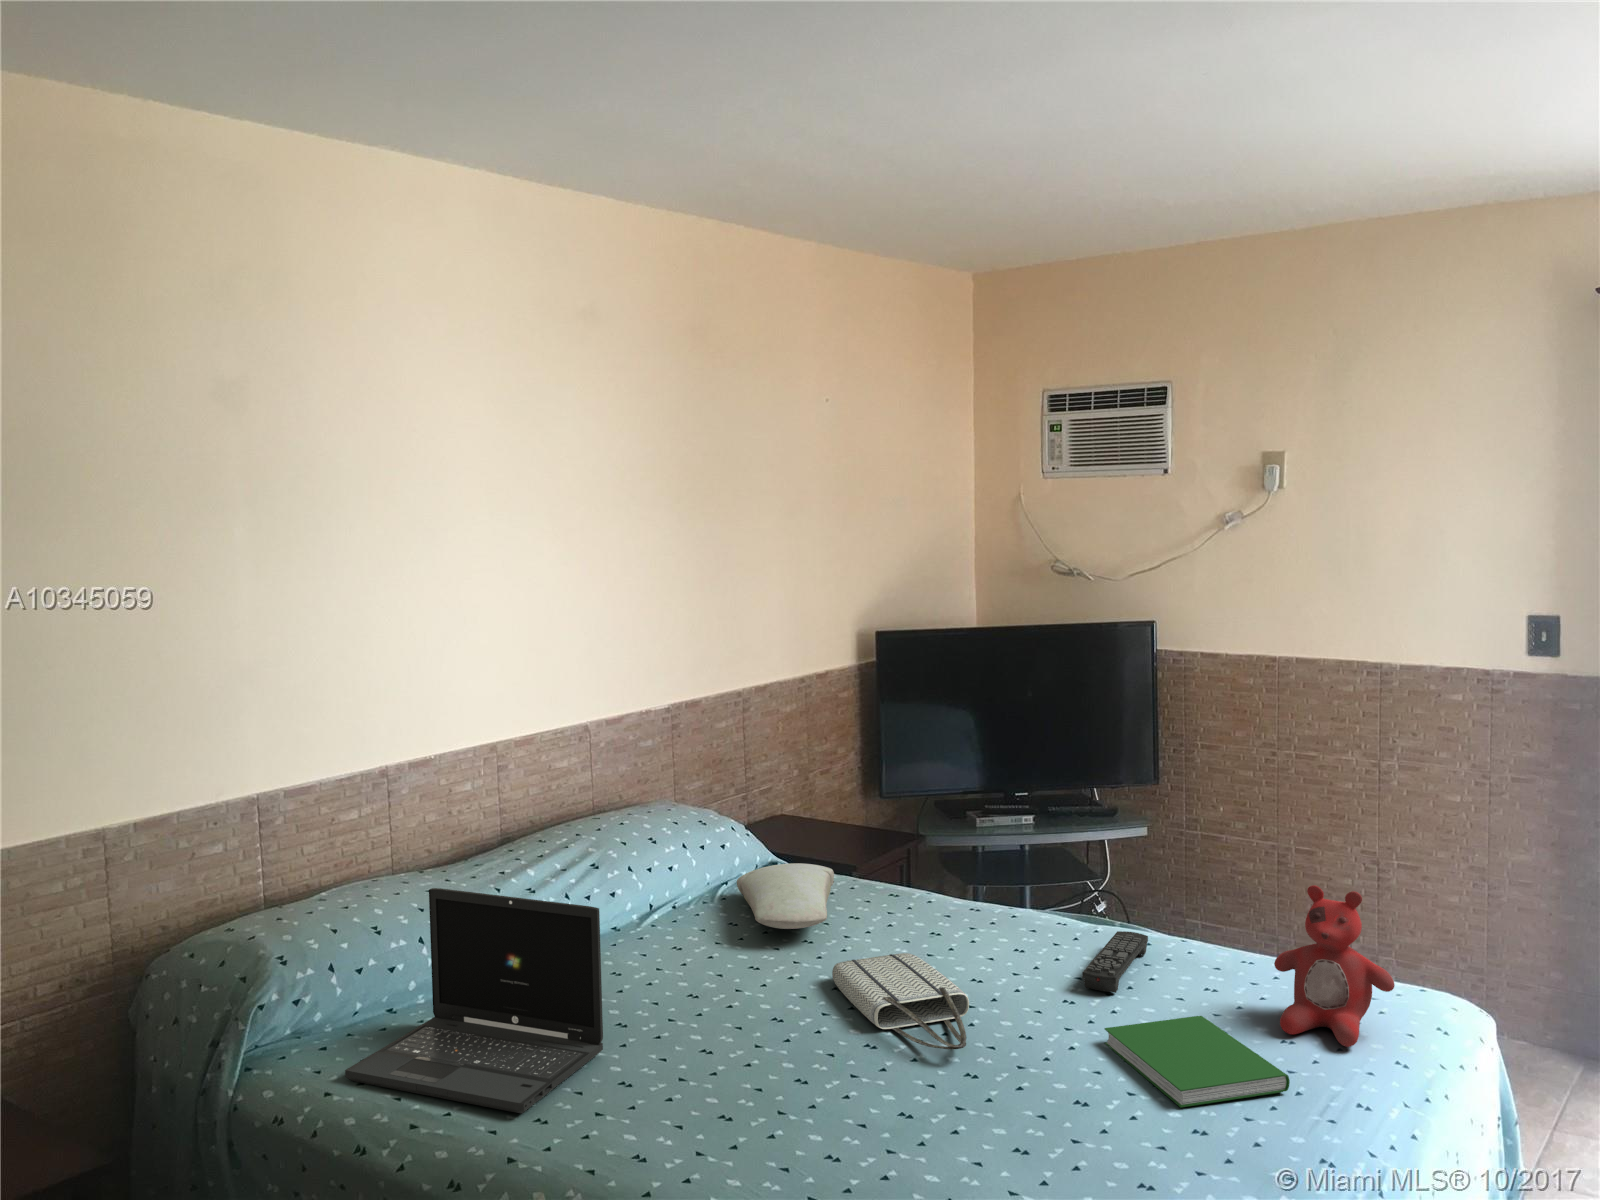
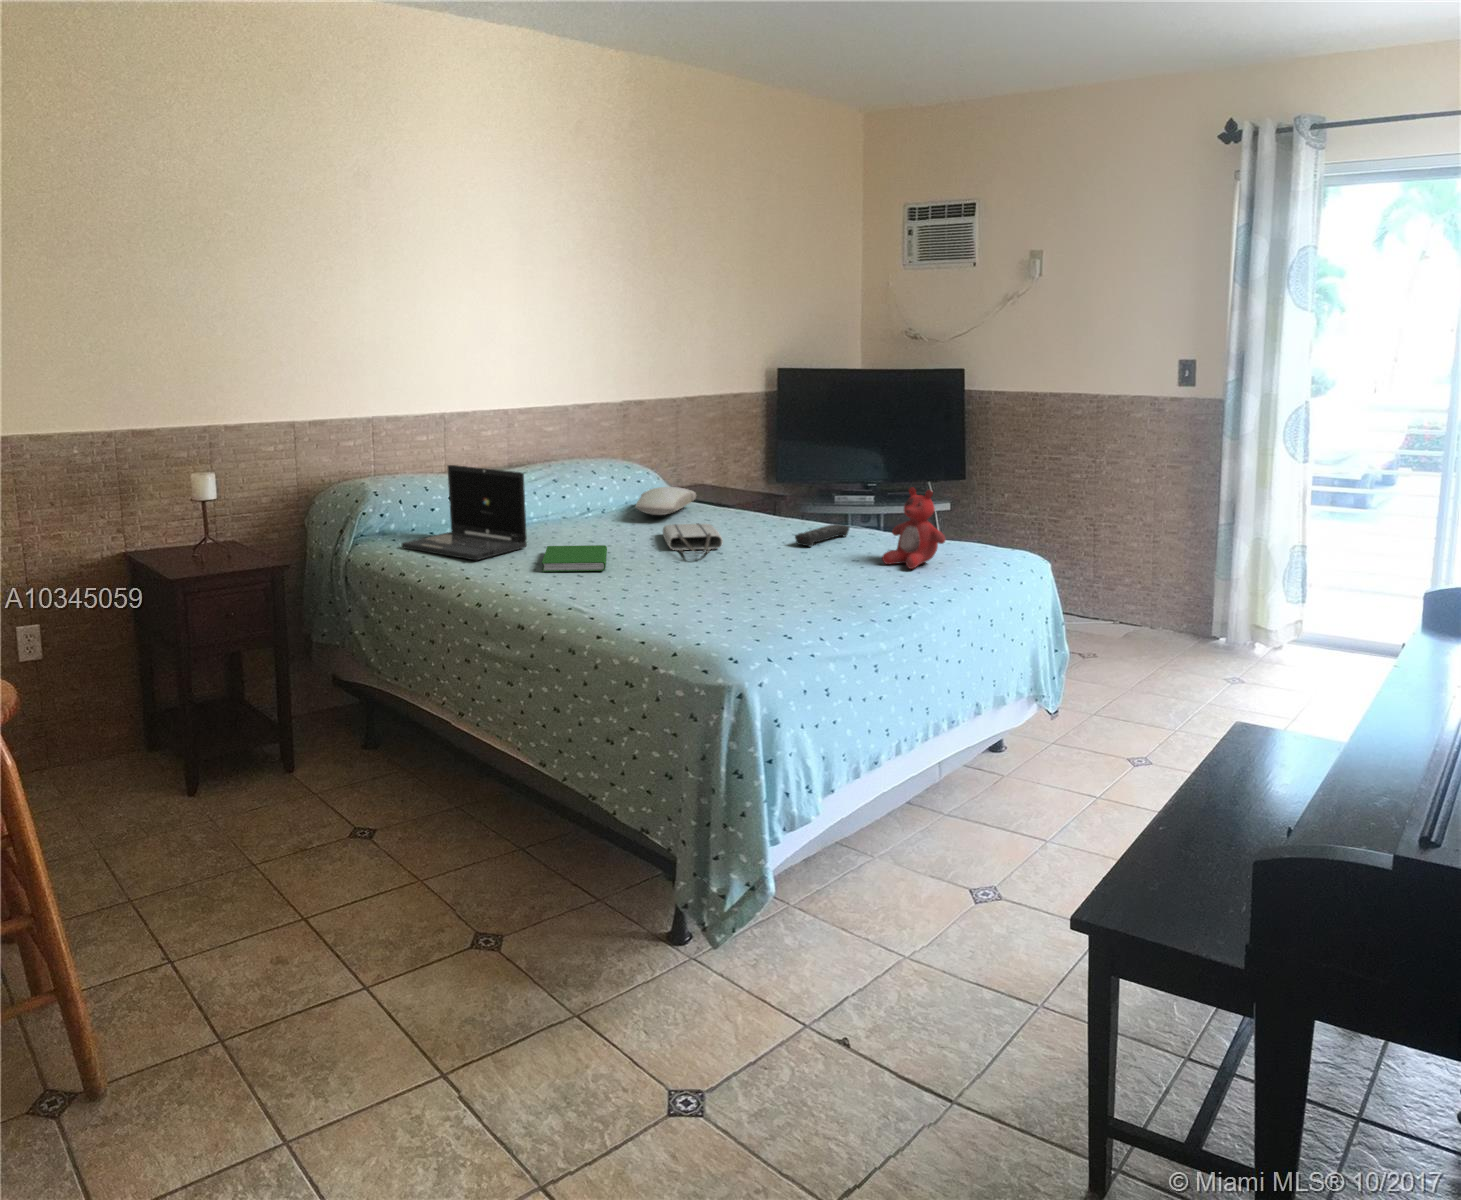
hardcover book: present [1105,1016,1290,1107] -> present [542,545,607,572]

